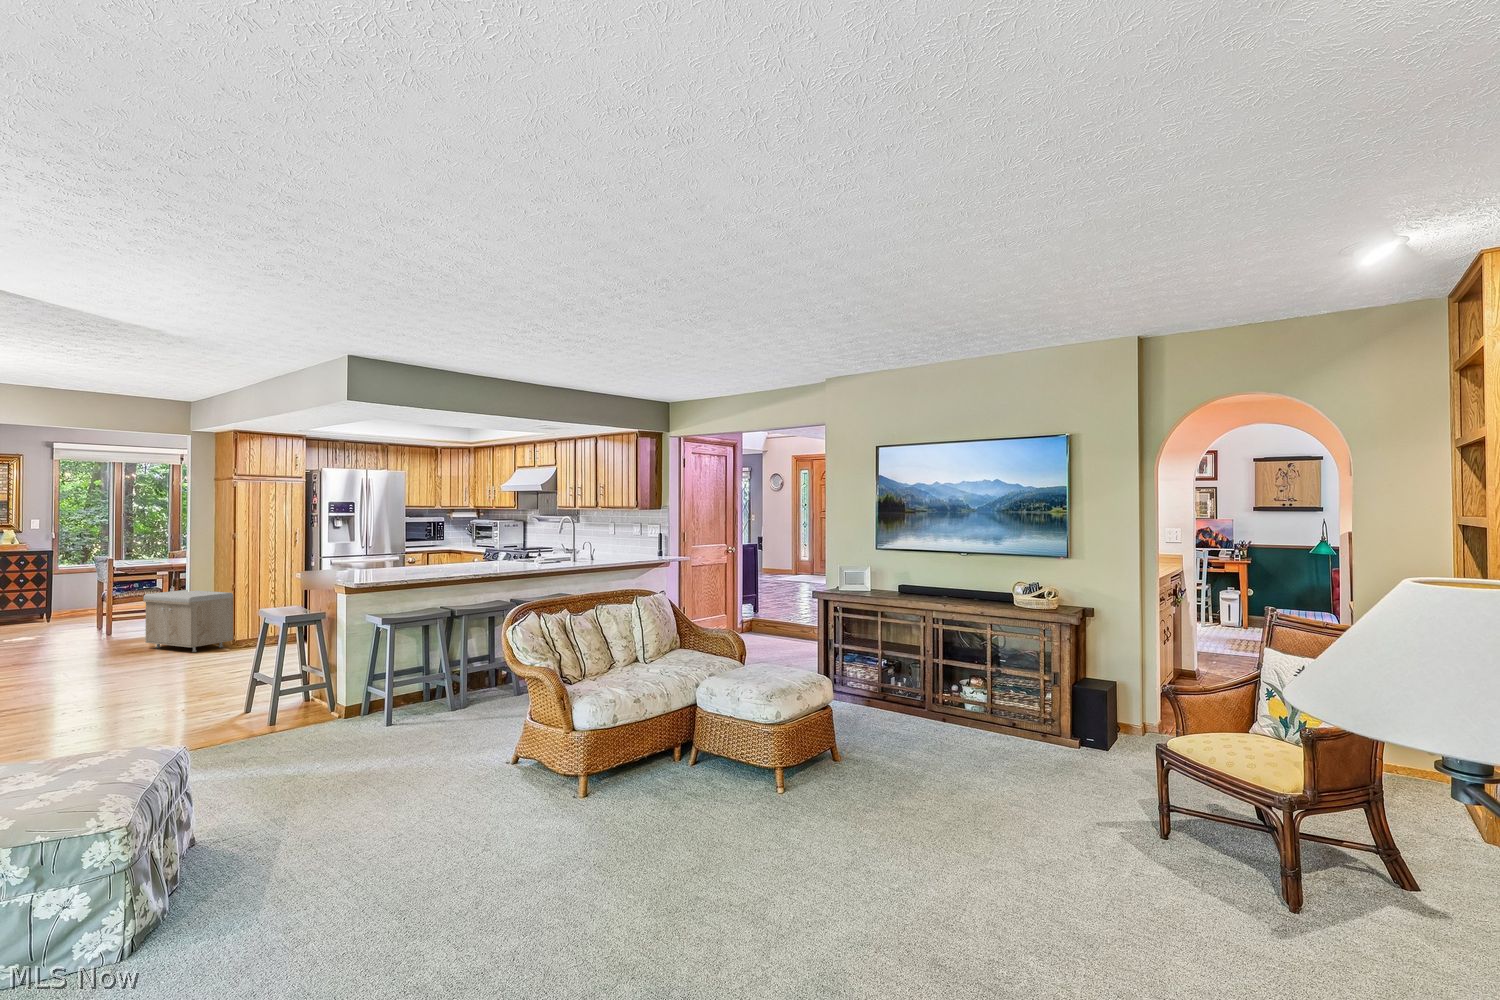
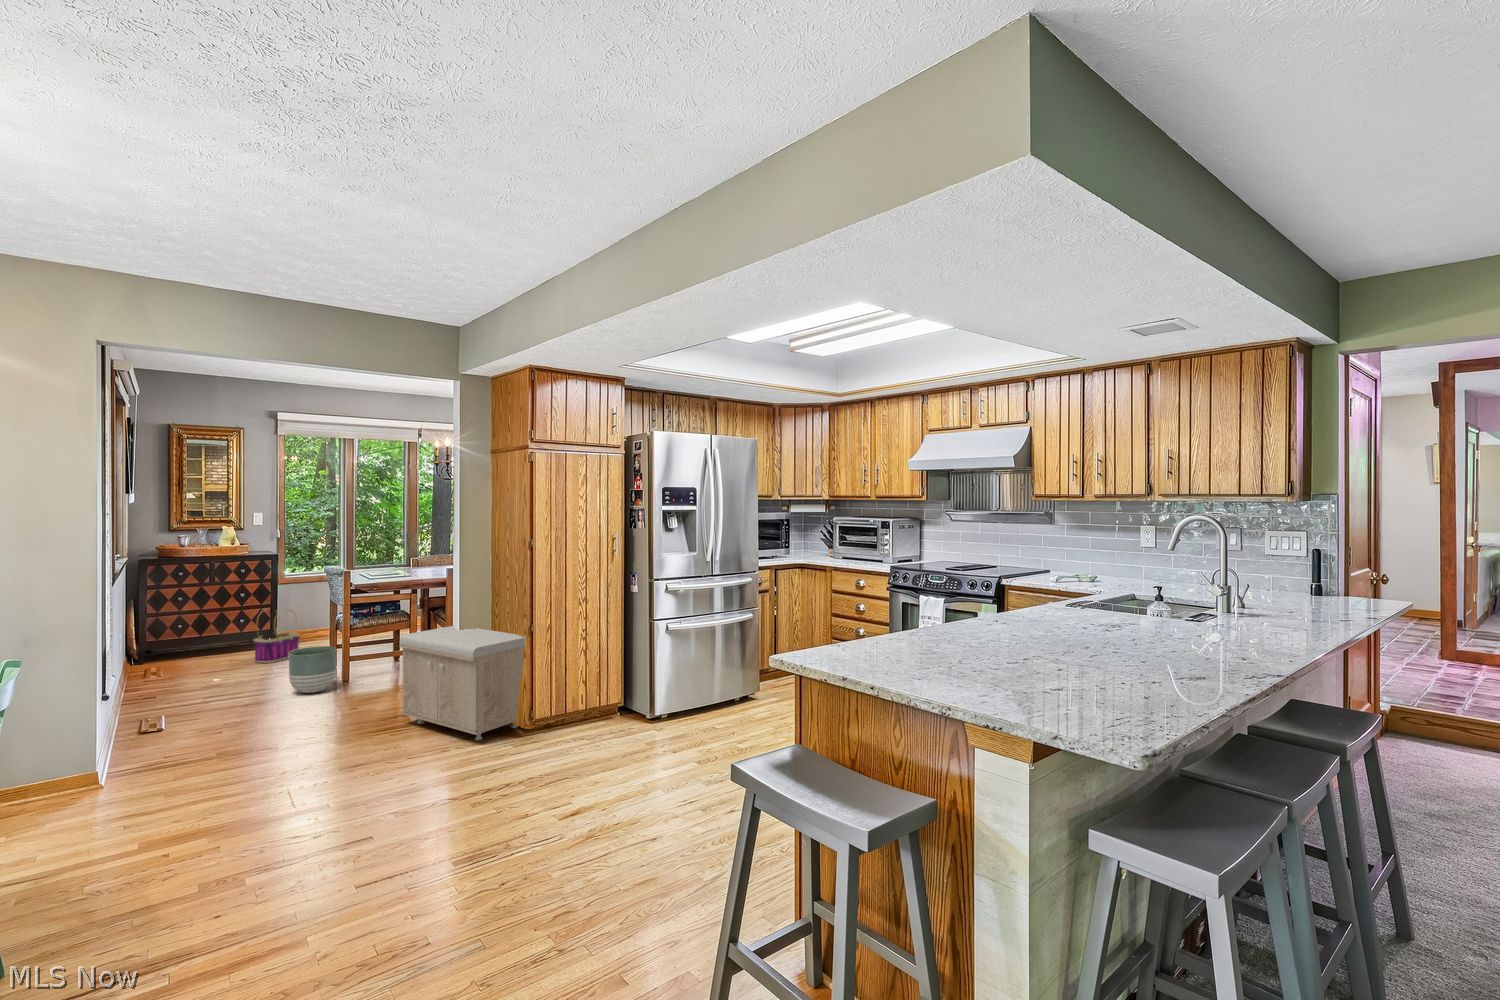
basket: none [32,590,70,629] -> present [254,612,300,663]
planter: none [64,610,100,640] -> present [289,646,337,693]

